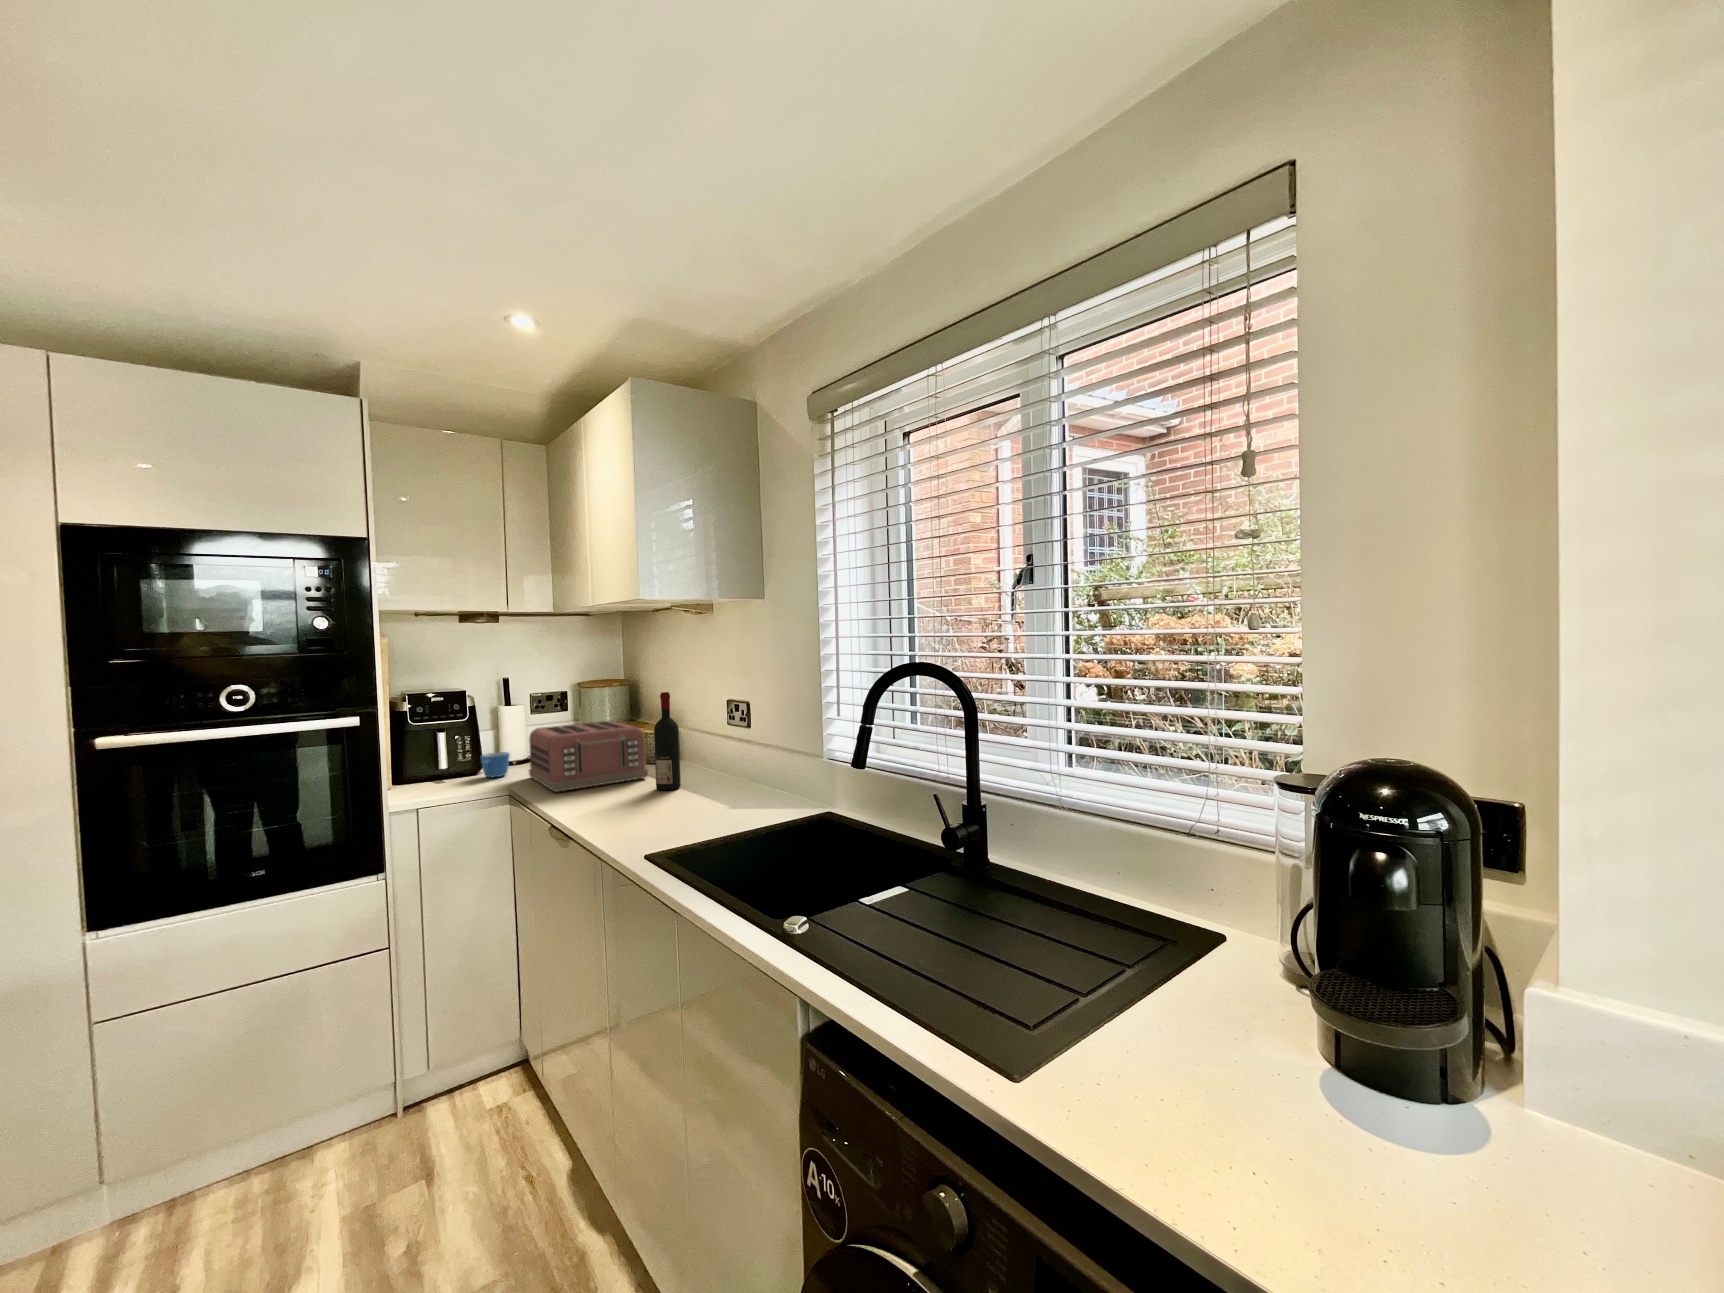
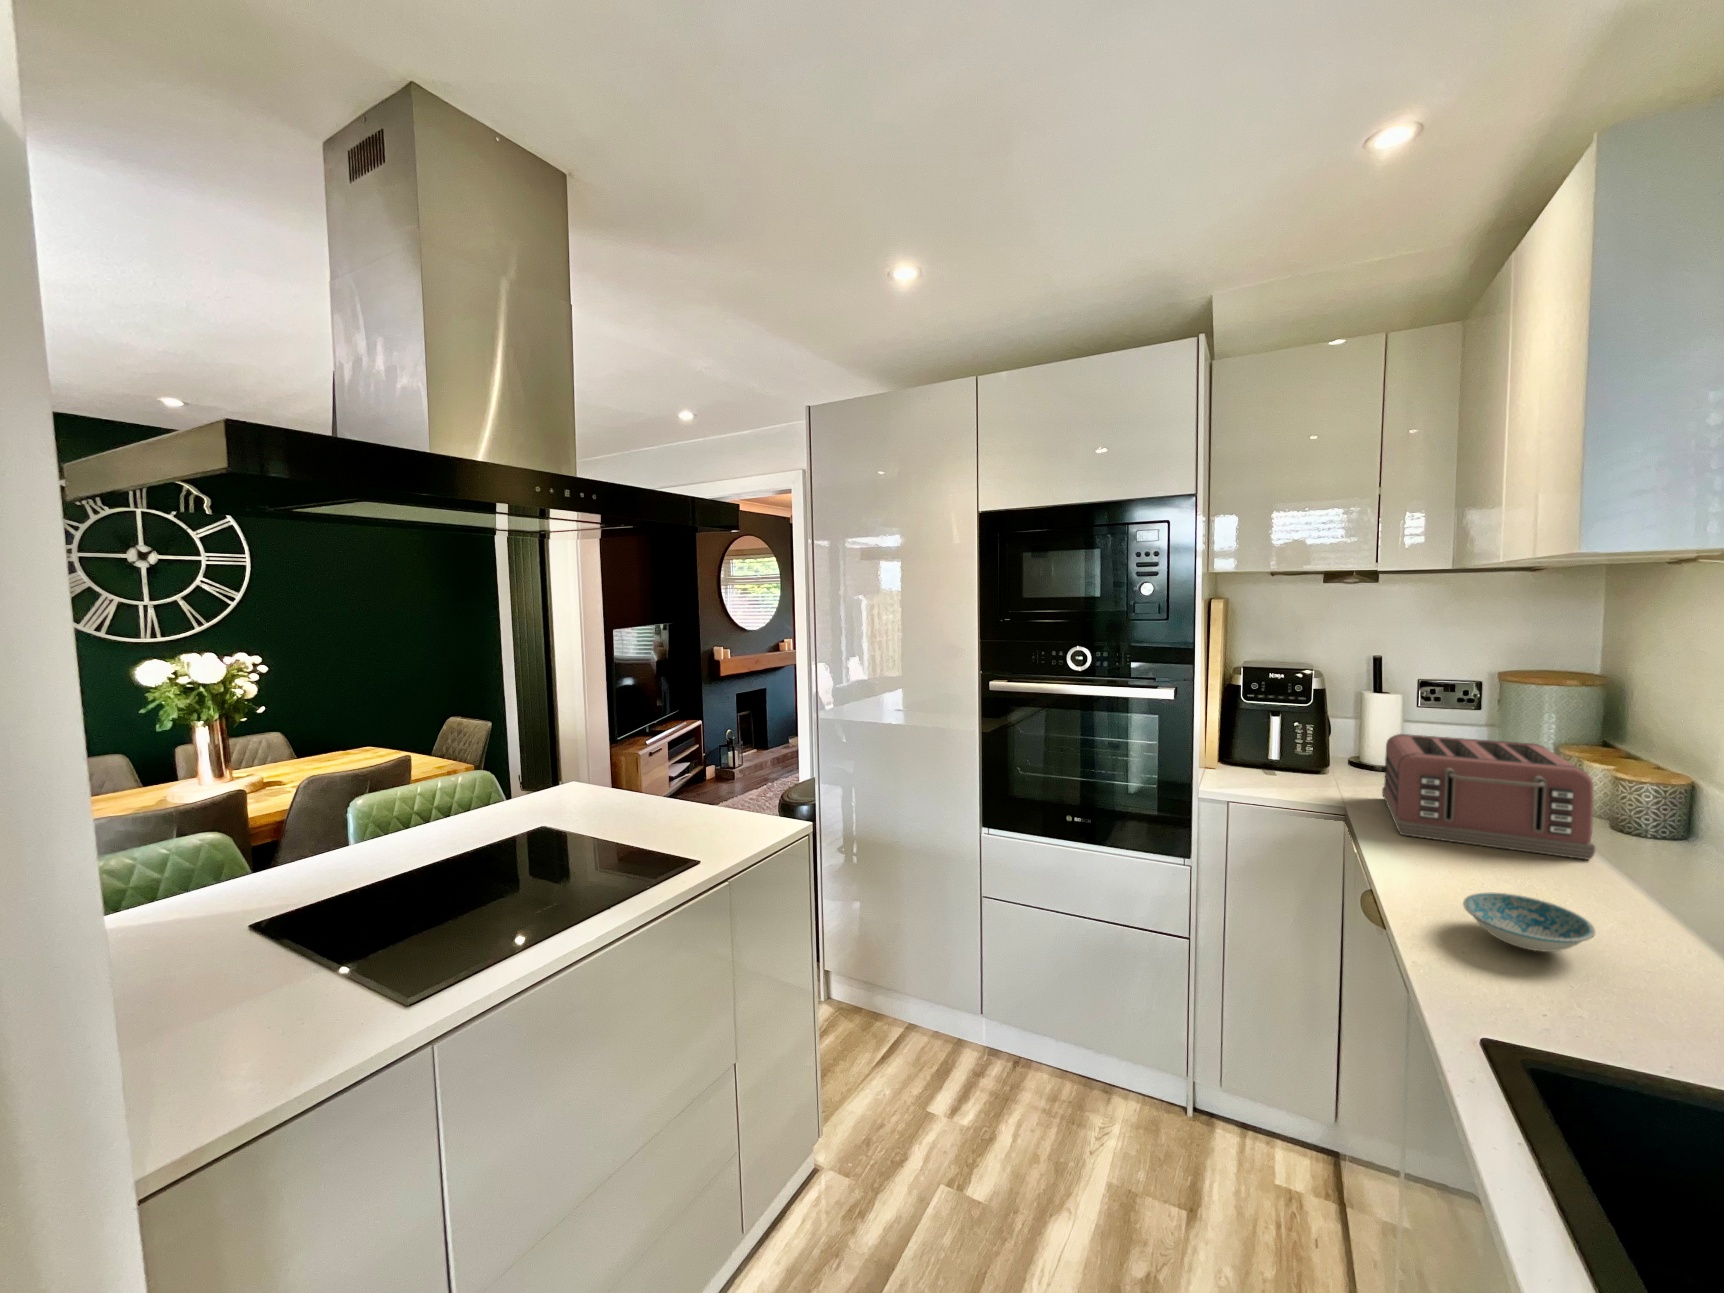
wine bottle: present [654,692,681,790] -> none [1600,721,1671,906]
mug: present [481,752,510,777] -> none [1319,752,1361,786]
ceramic bowl: none [611,795,669,821] -> present [1463,892,1595,952]

